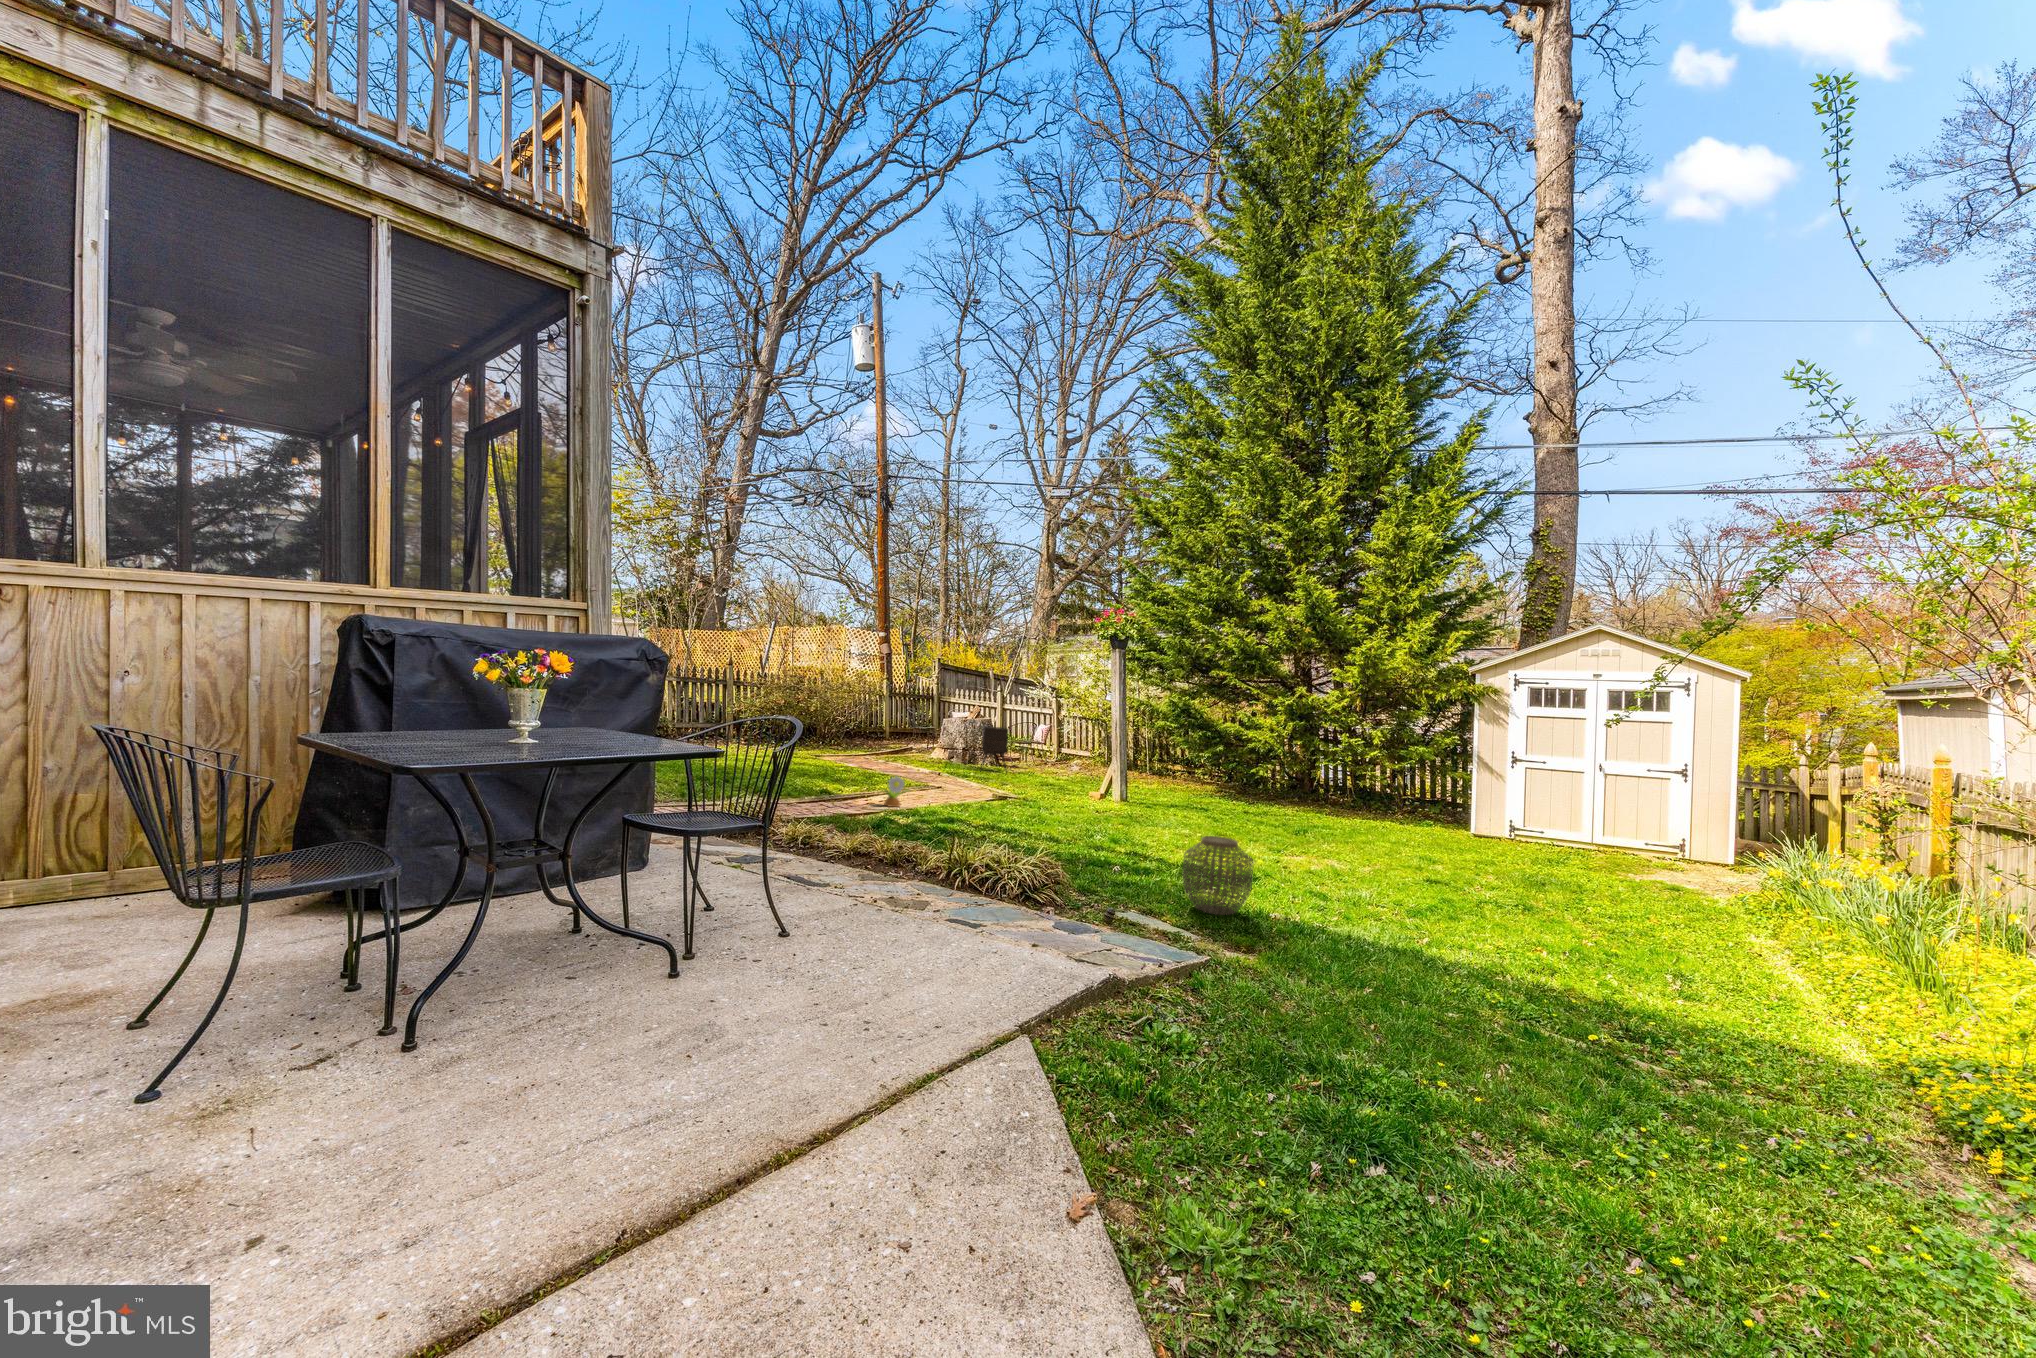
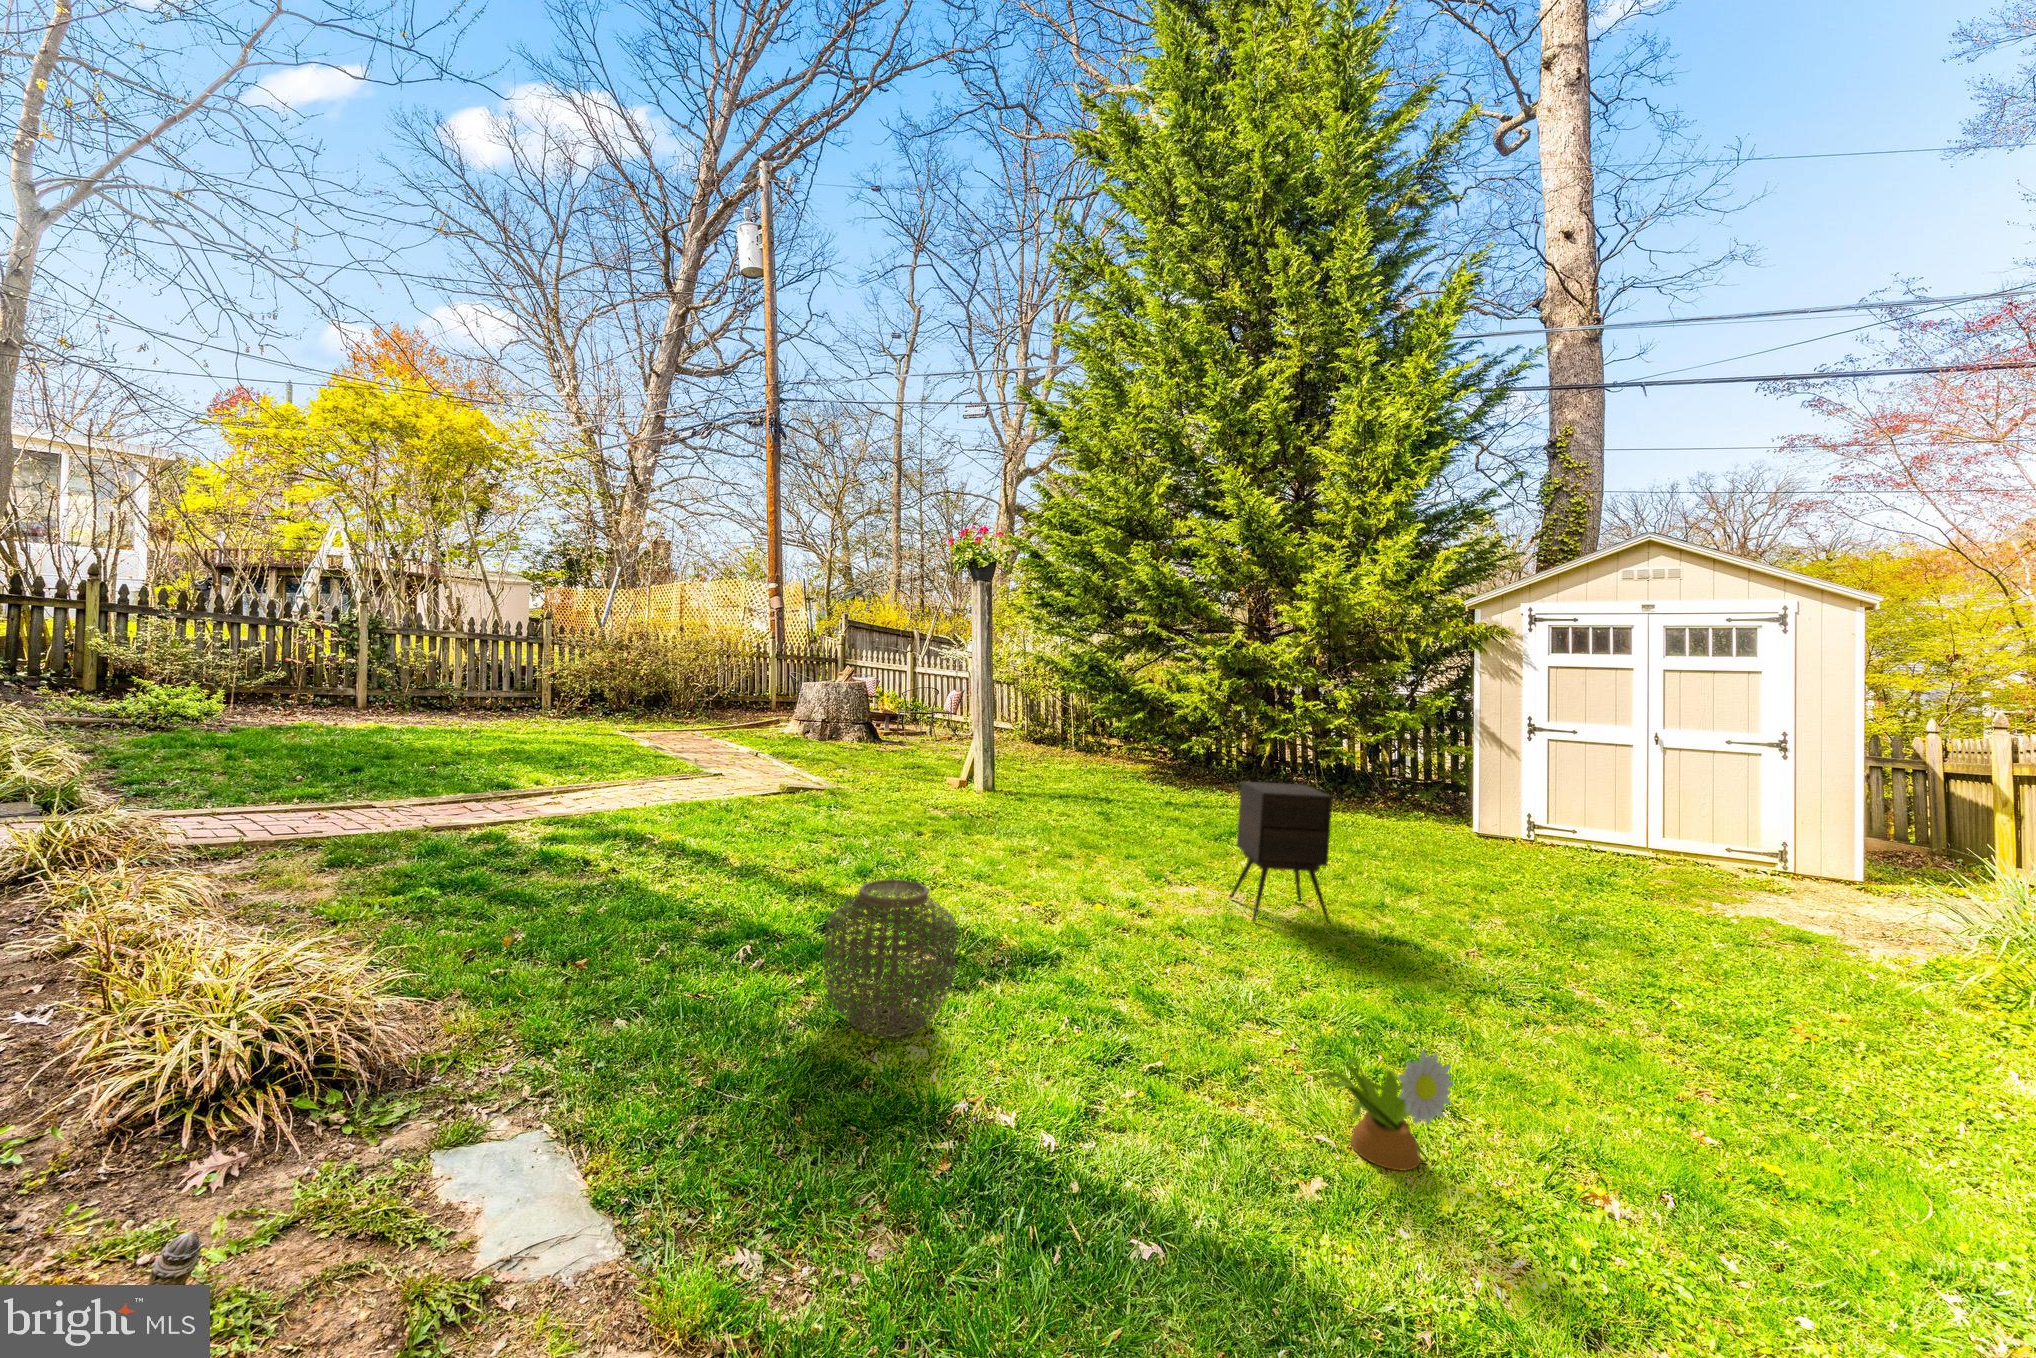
side table: present [981,726,1009,770] -> present [1230,781,1332,925]
decorative plant: present [880,776,908,807] -> present [1319,1051,1453,1171]

